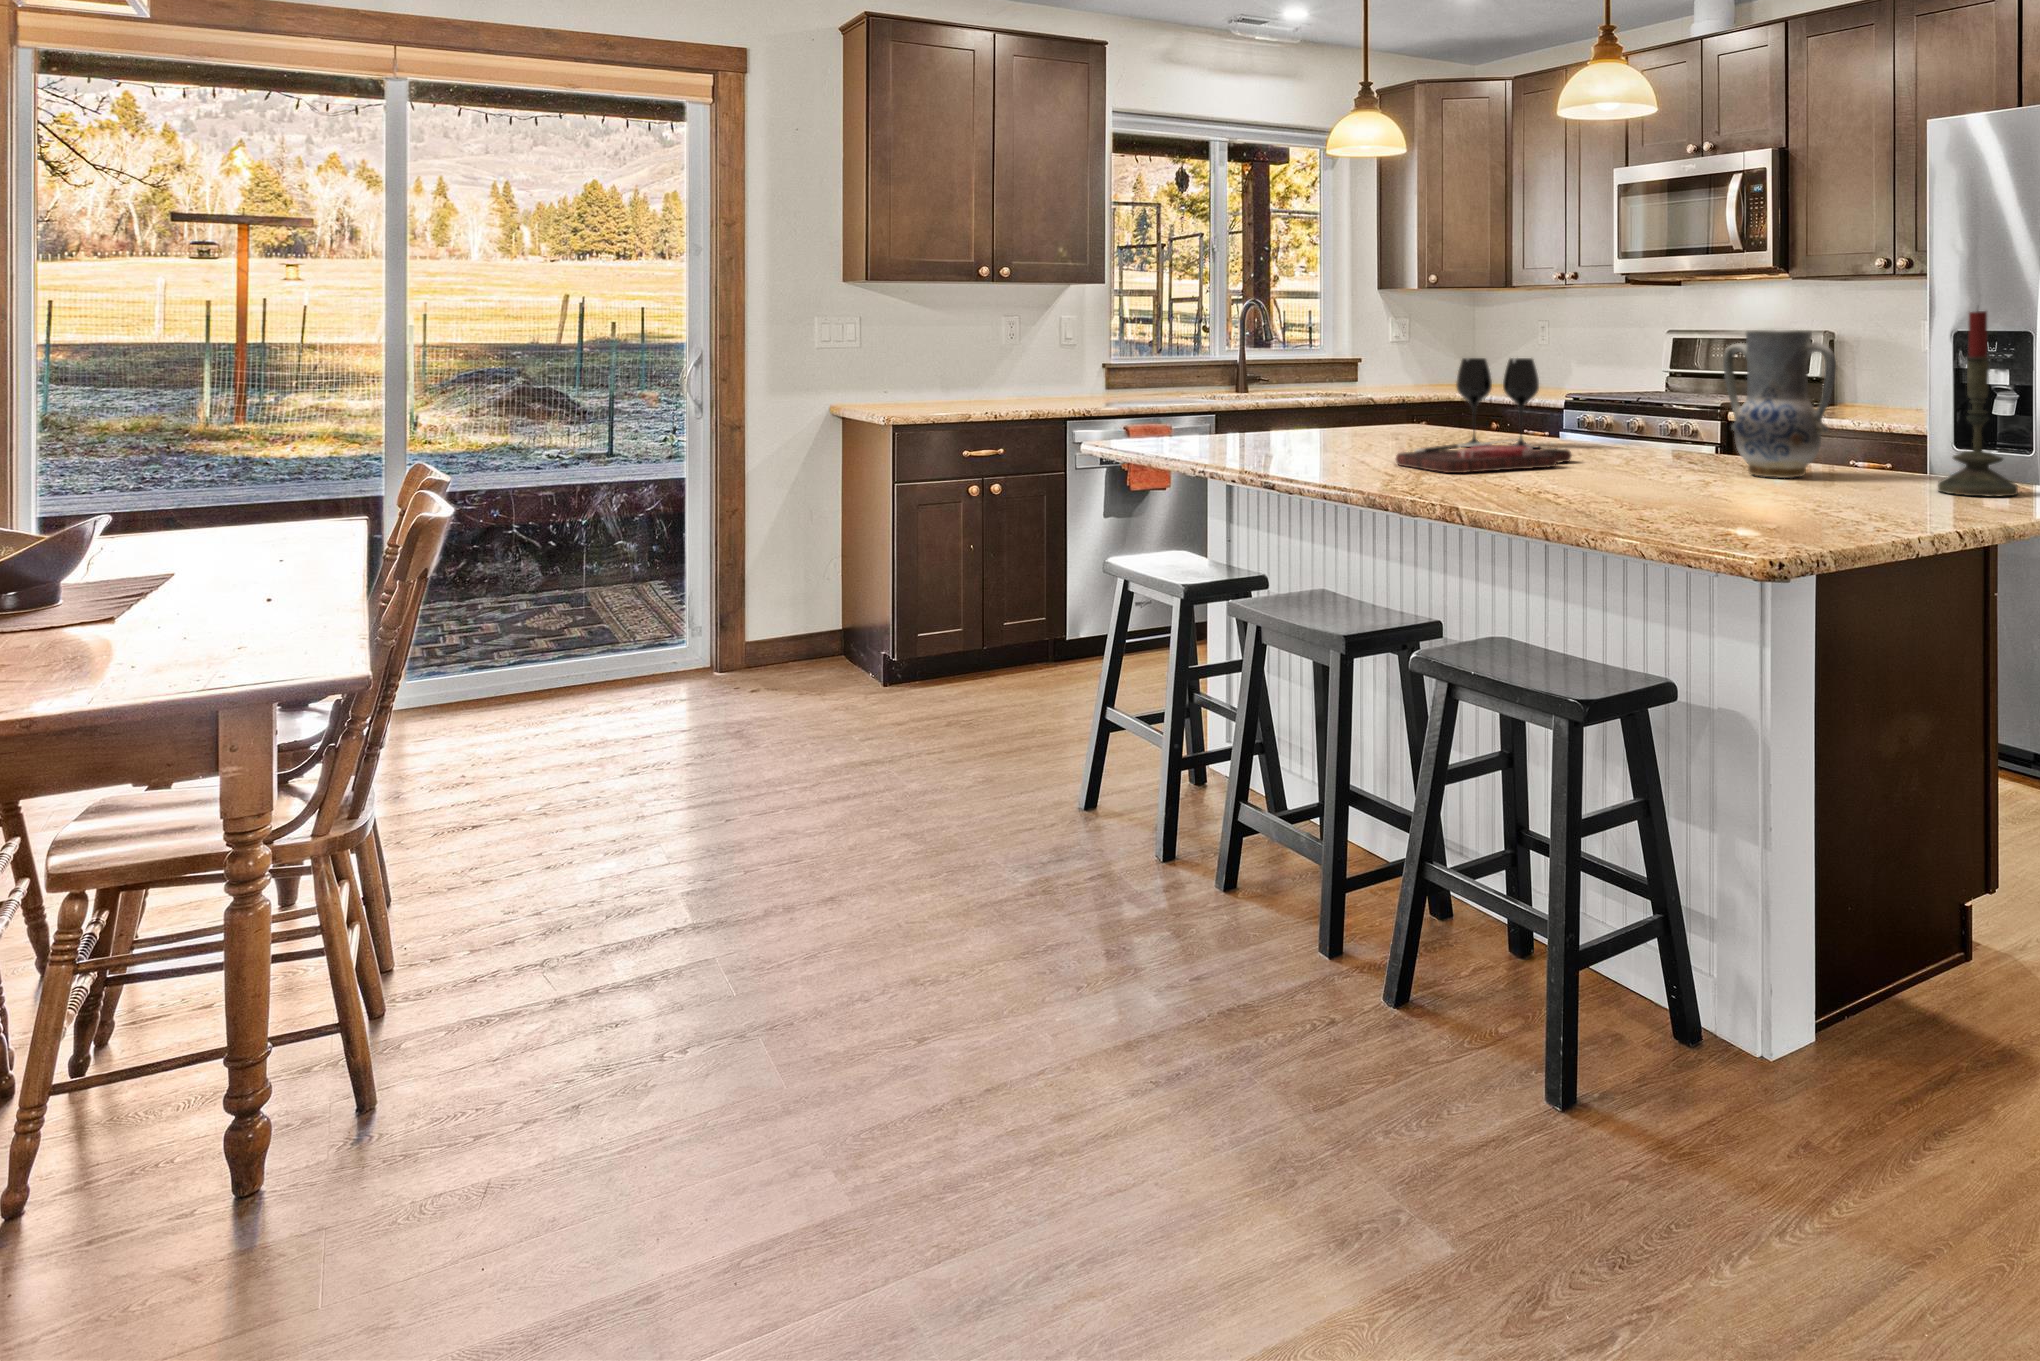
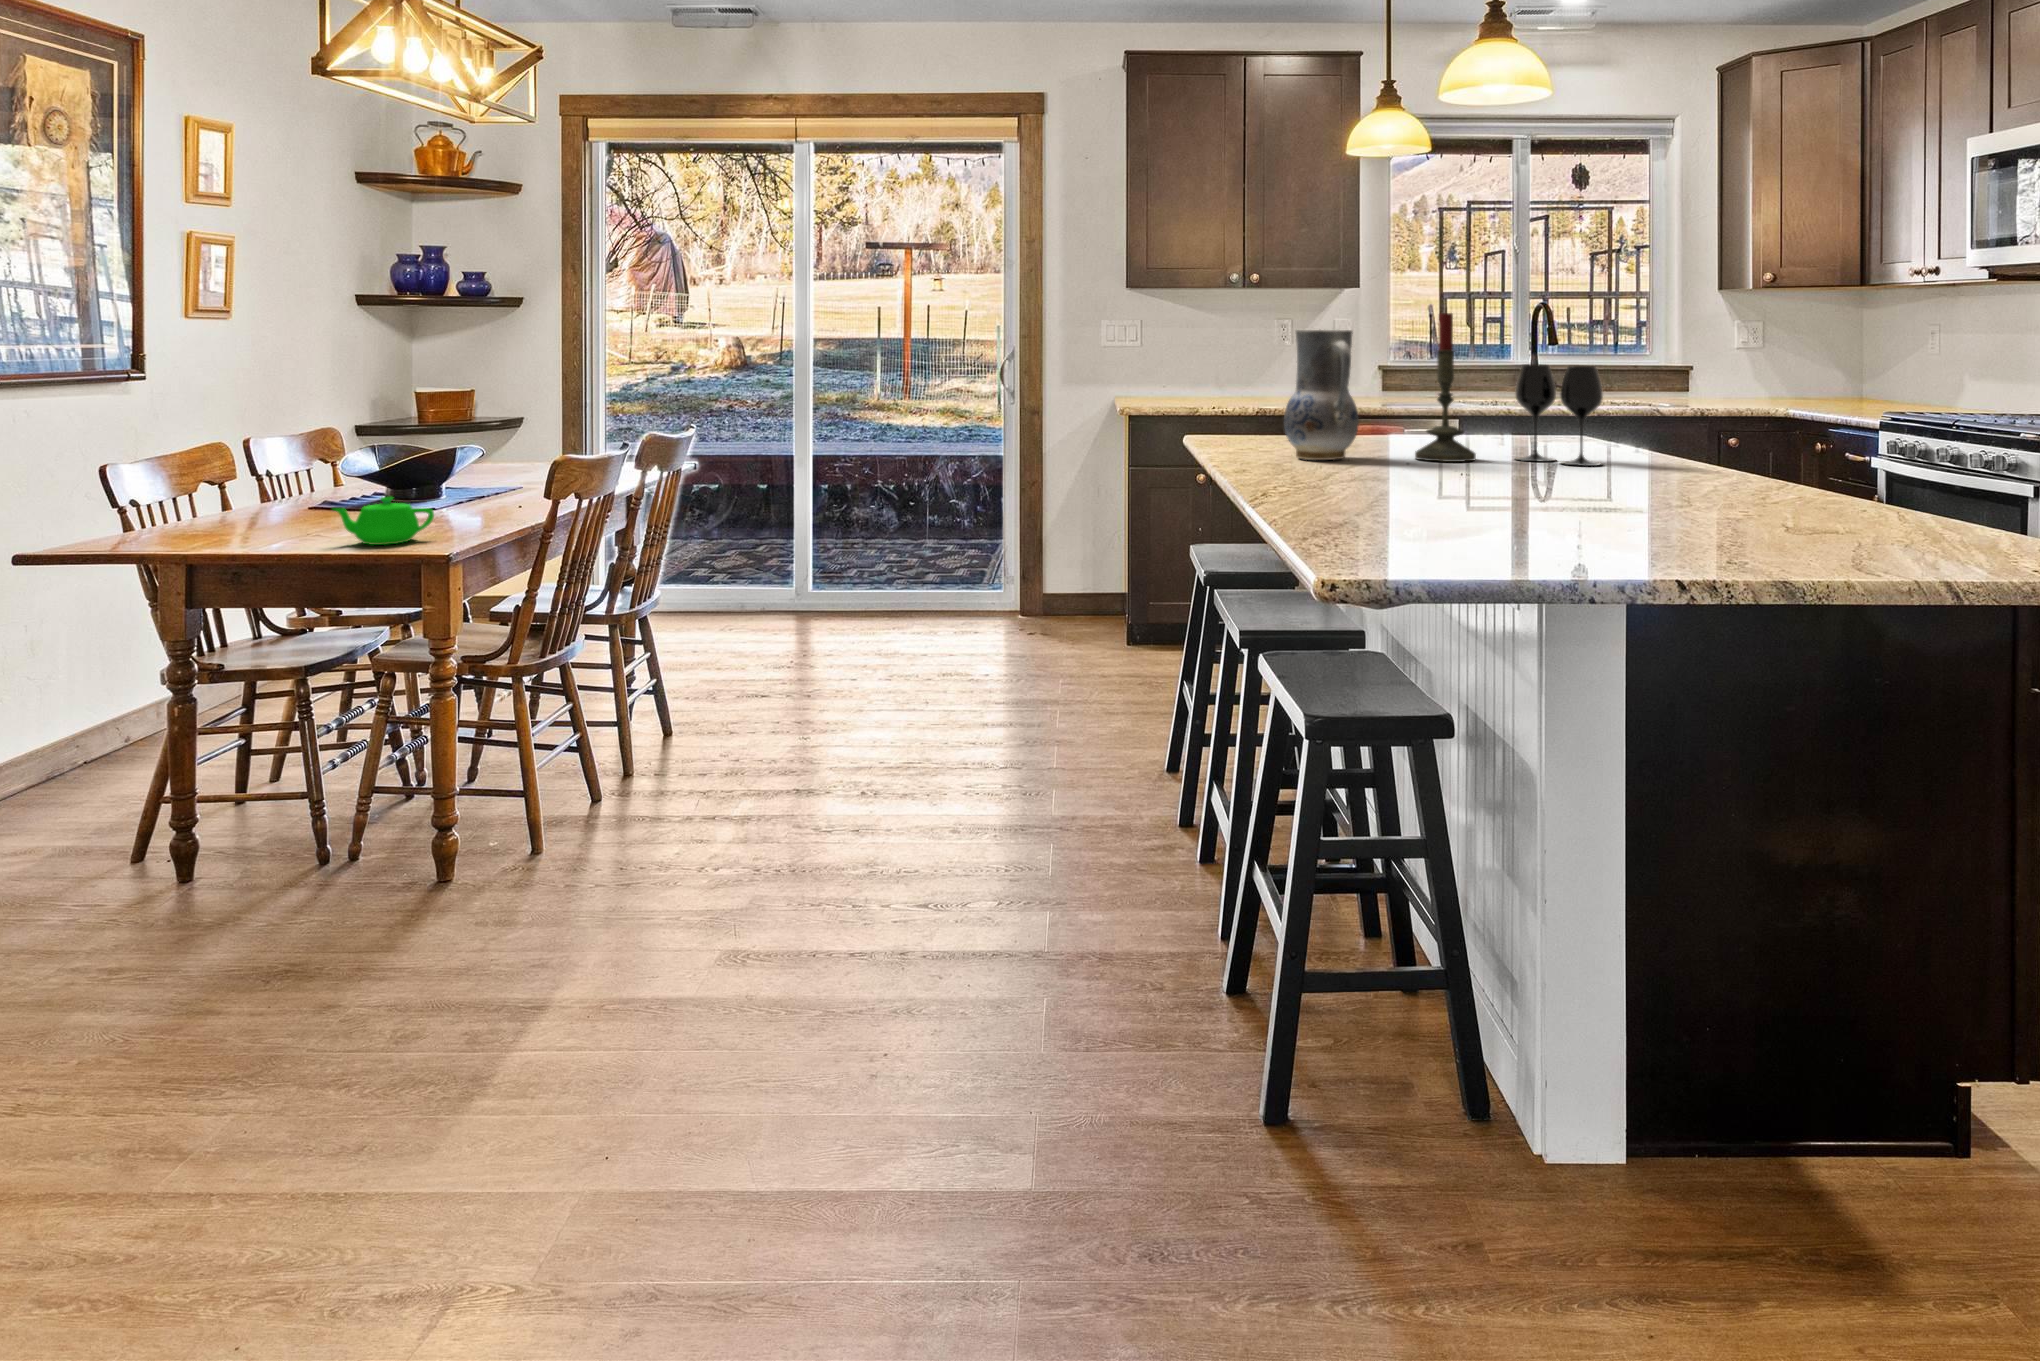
candle: present [1938,311,2018,497] -> present [1415,312,1476,462]
vase: present [1723,330,1836,478] -> present [1284,329,1359,460]
cutting board: present [1396,439,1571,473] -> none [1362,453,1568,485]
teapot: none [70,589,248,666] -> present [332,497,434,545]

